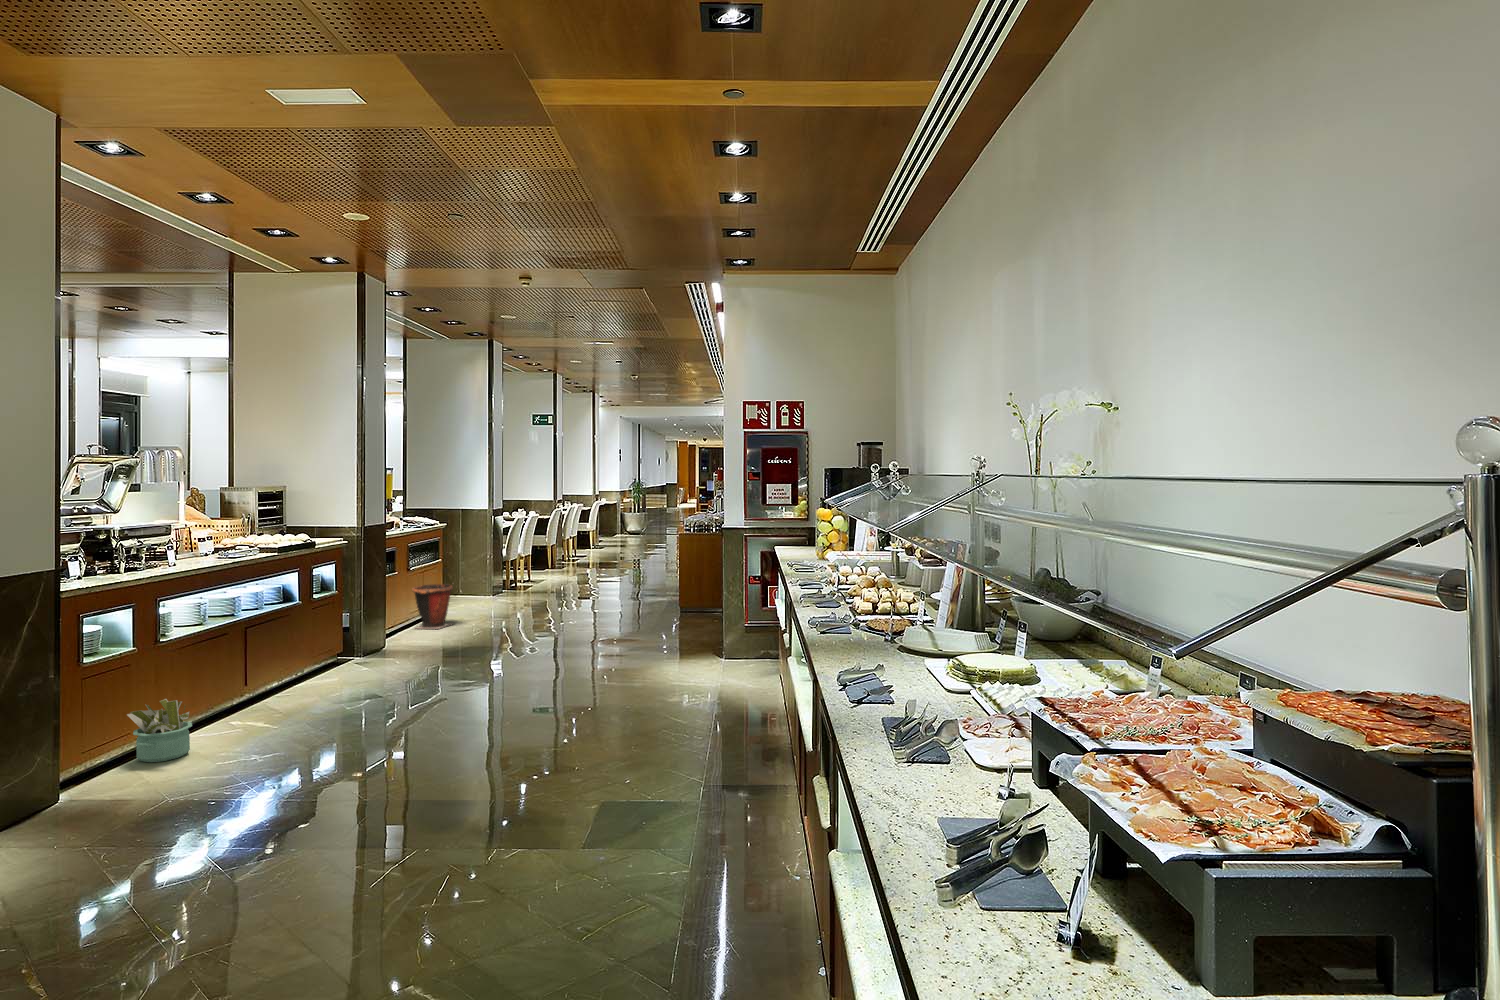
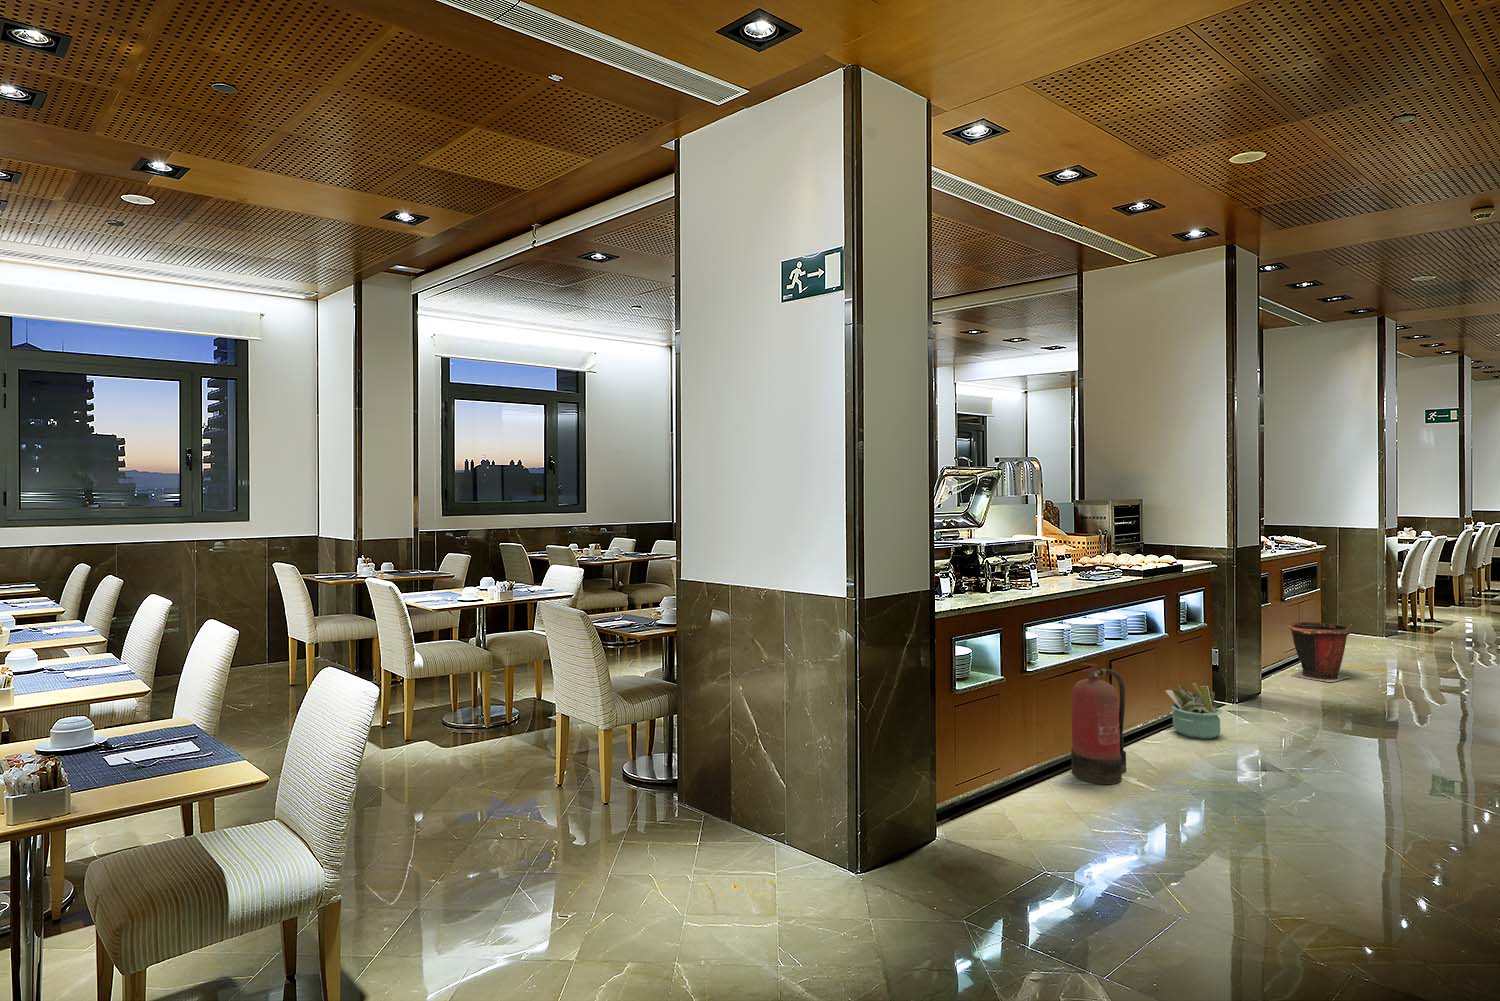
fire extinguisher: none [207,627,257,726] -> present [1071,663,1126,784]
decorative plant: present [127,699,192,762] -> present [1166,683,1222,739]

